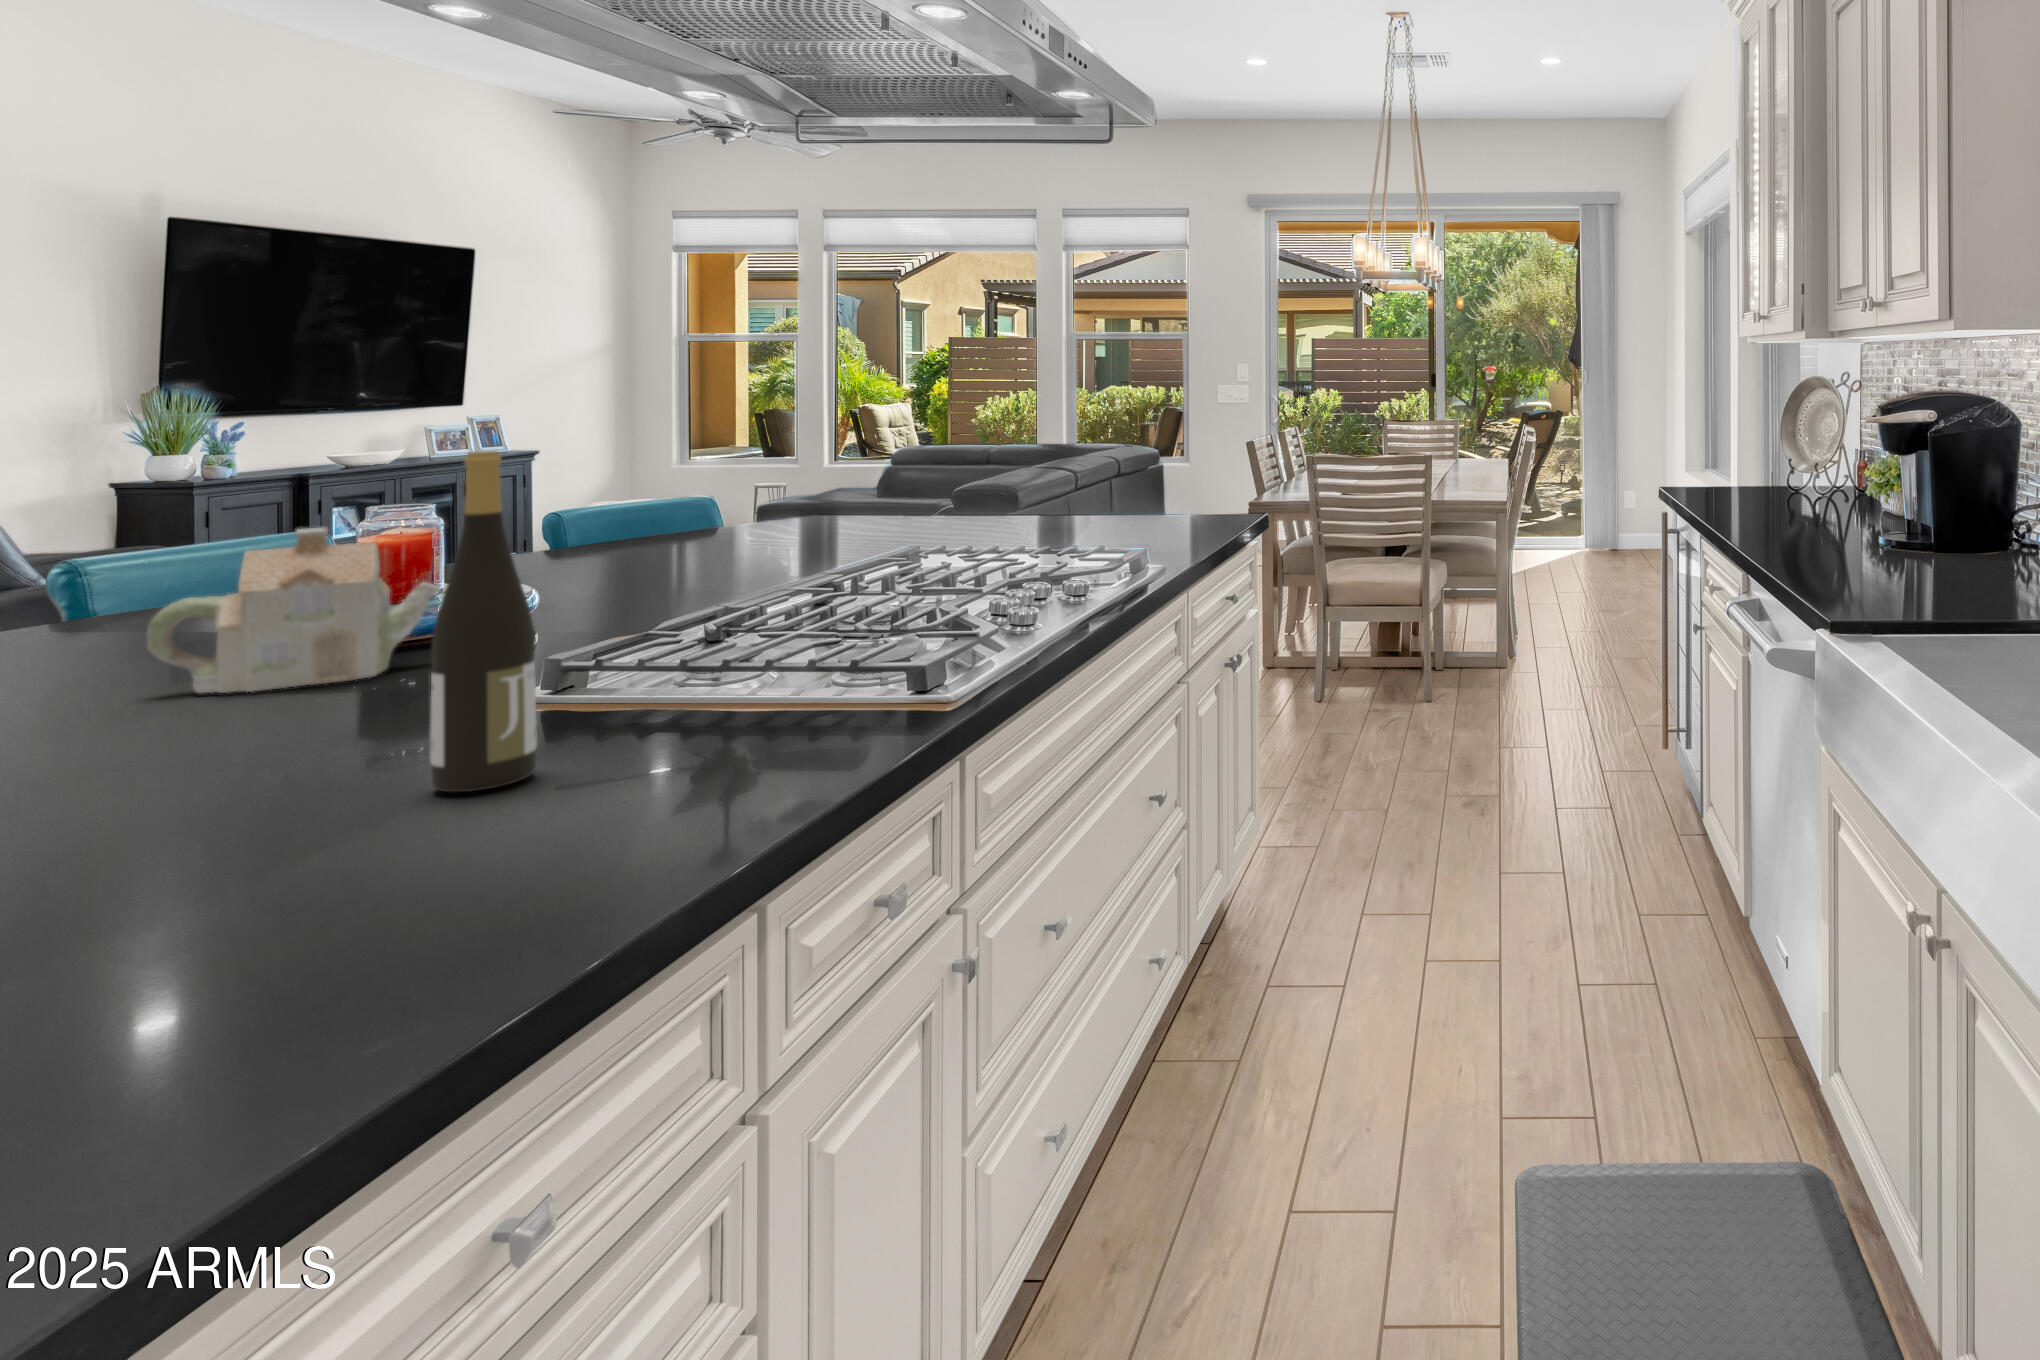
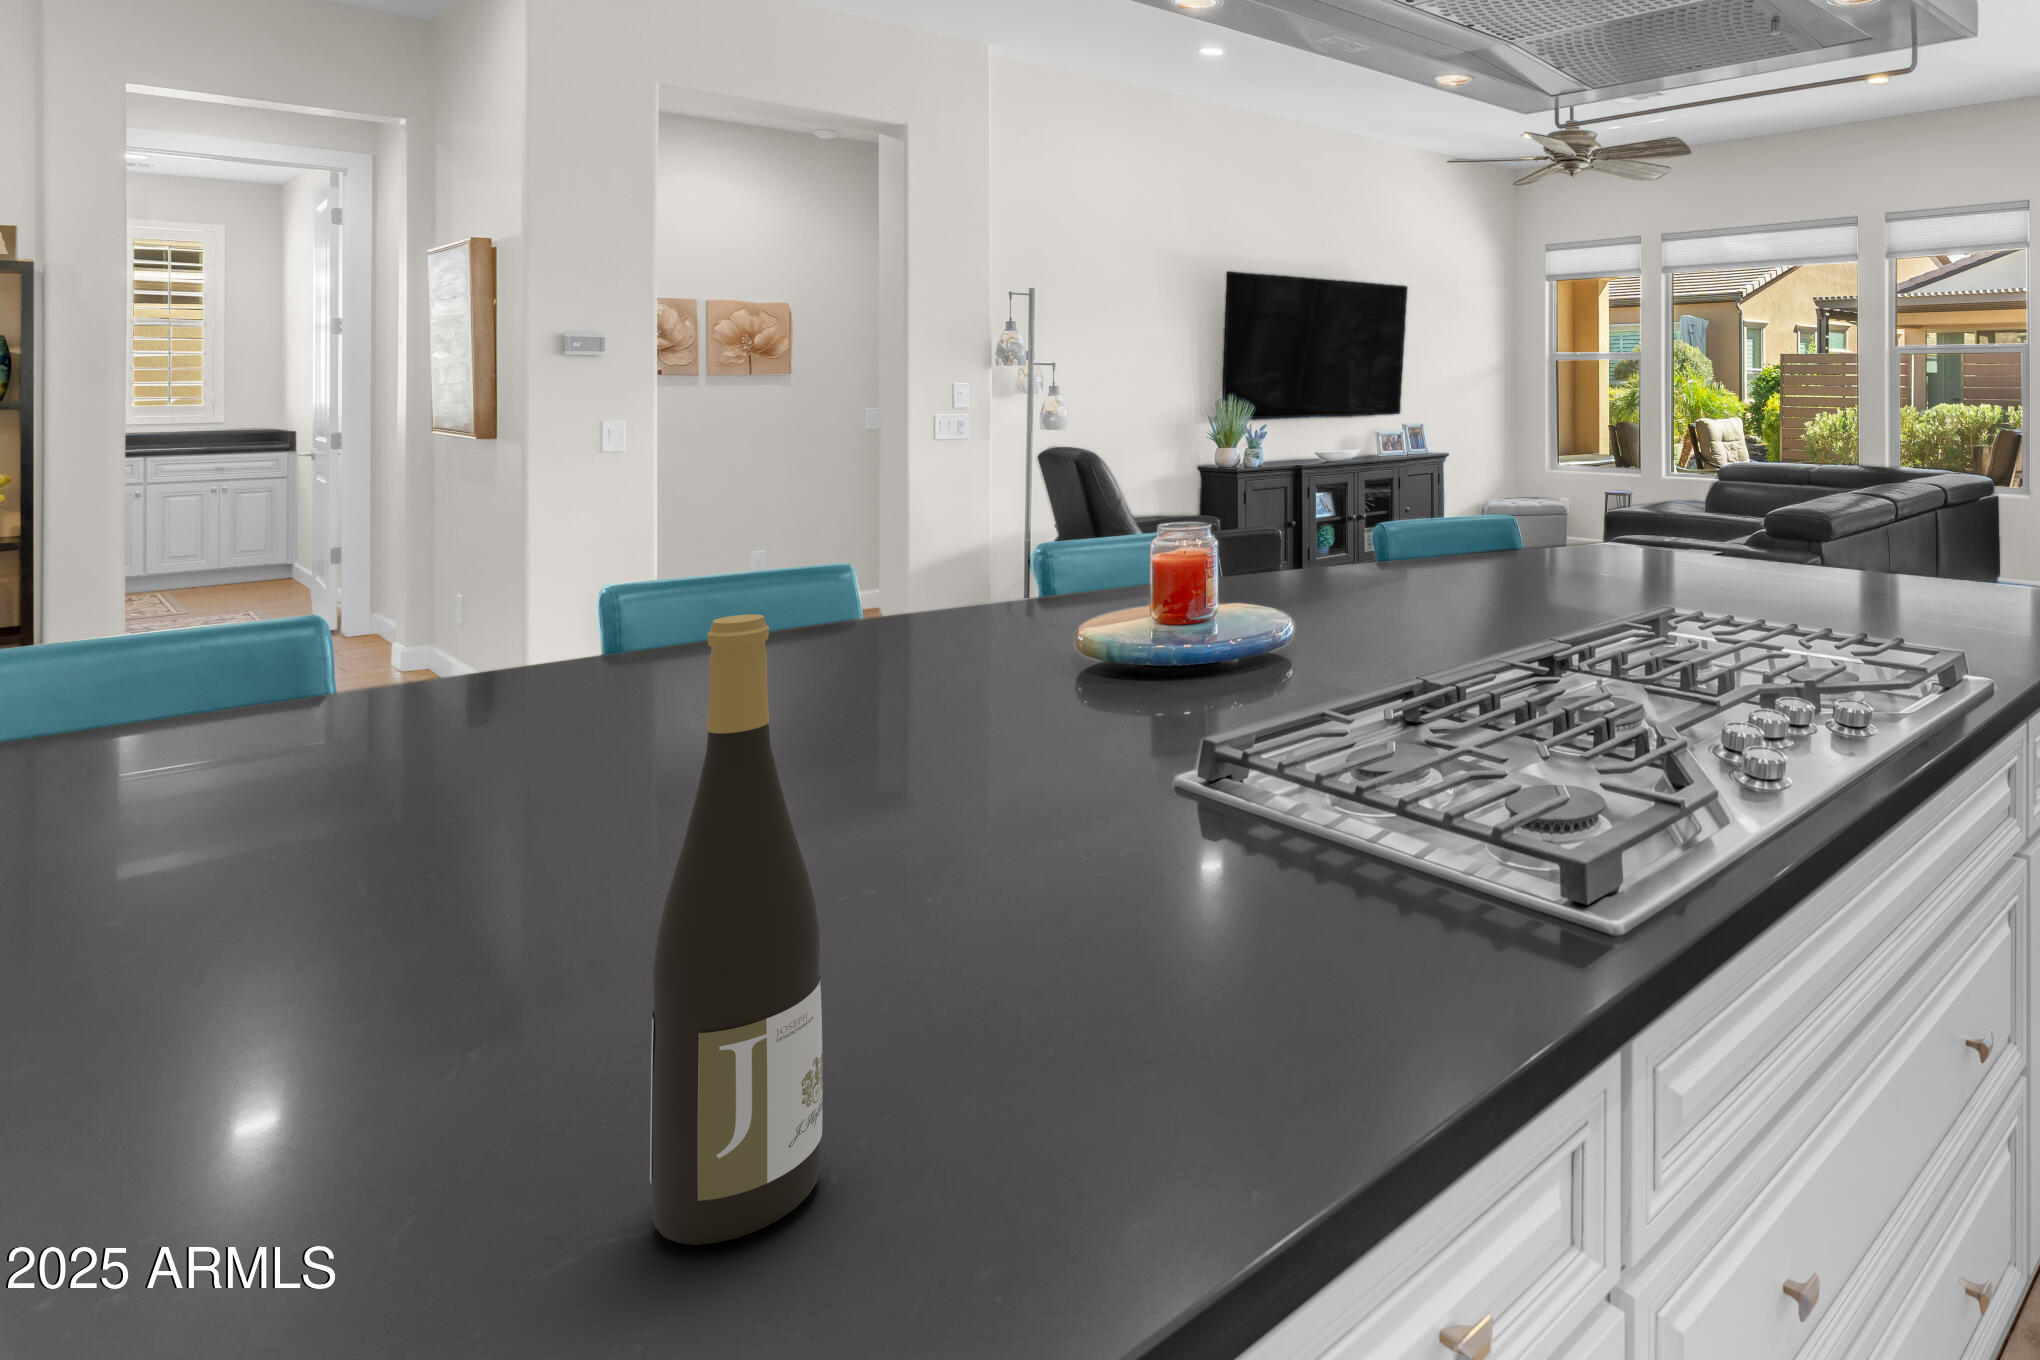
teapot: present [147,528,440,693] -> none [810,611,1069,805]

